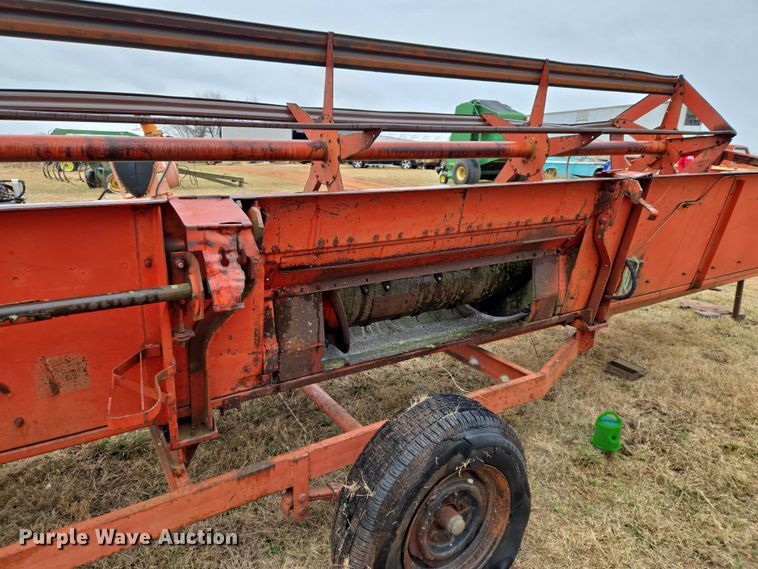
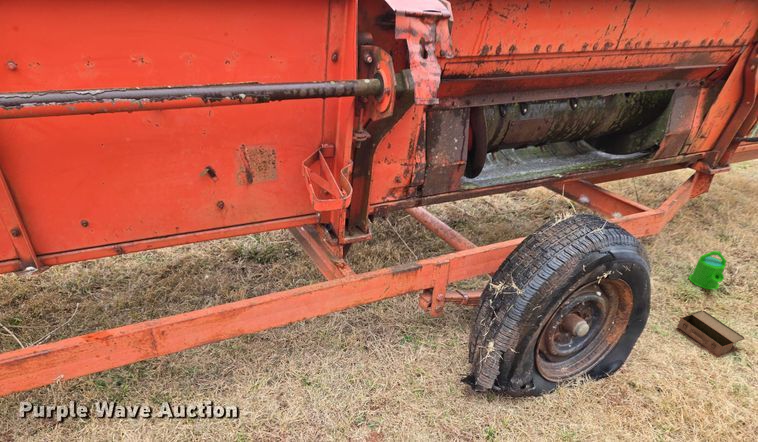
toolbox: present [605,358,646,382] -> present [677,310,744,356]

